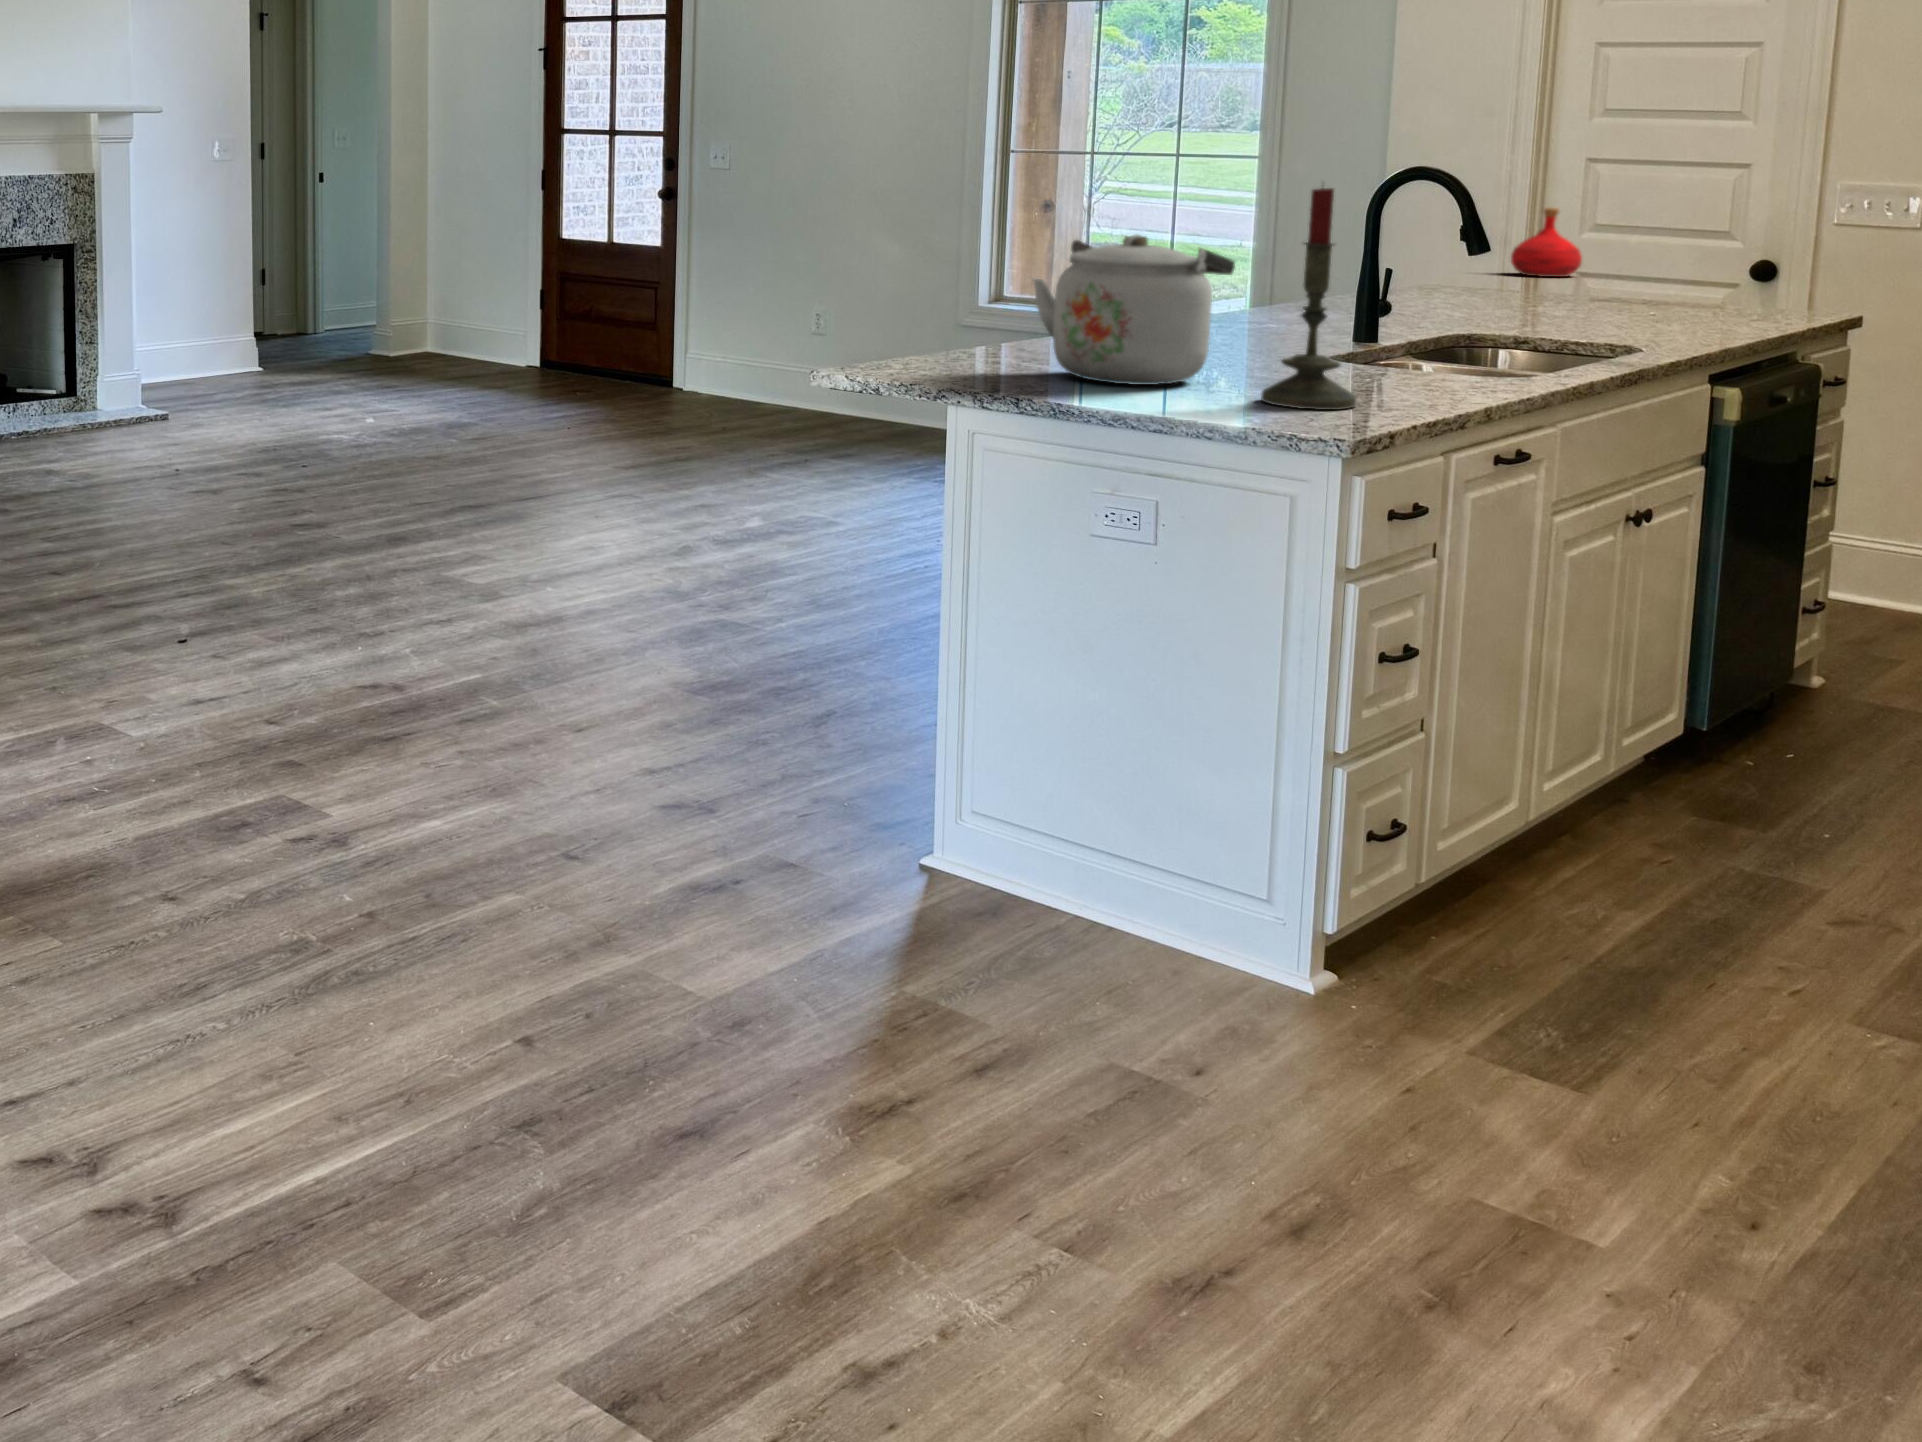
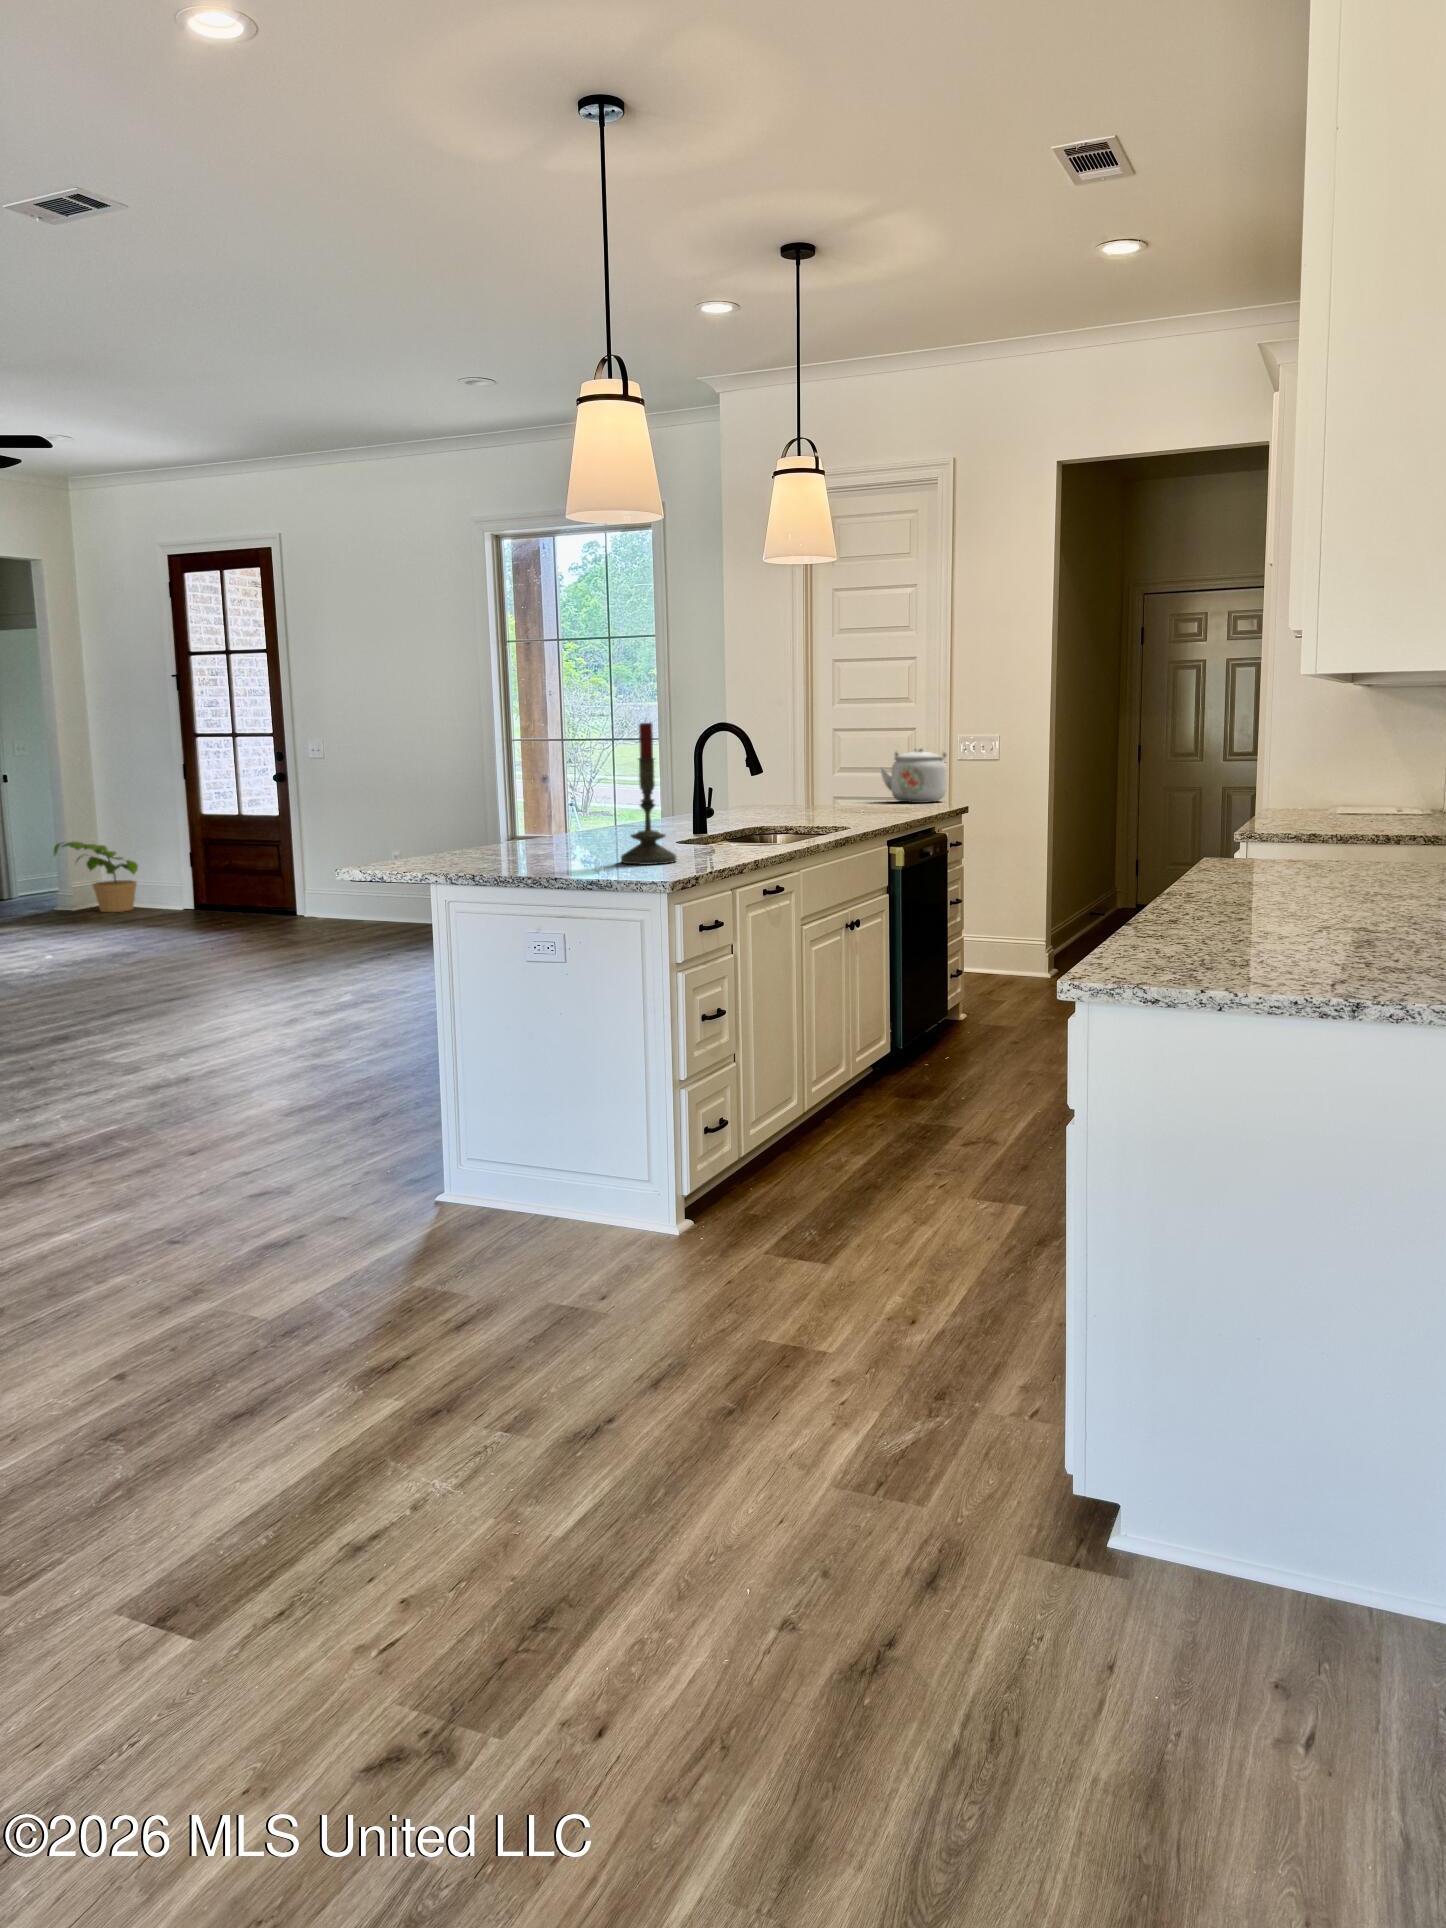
bottle: present [1511,208,1582,277] -> none [797,759,834,800]
kettle: present [1033,234,1235,385] -> present [881,748,946,803]
potted plant: none [373,267,472,363] -> present [54,842,138,912]

